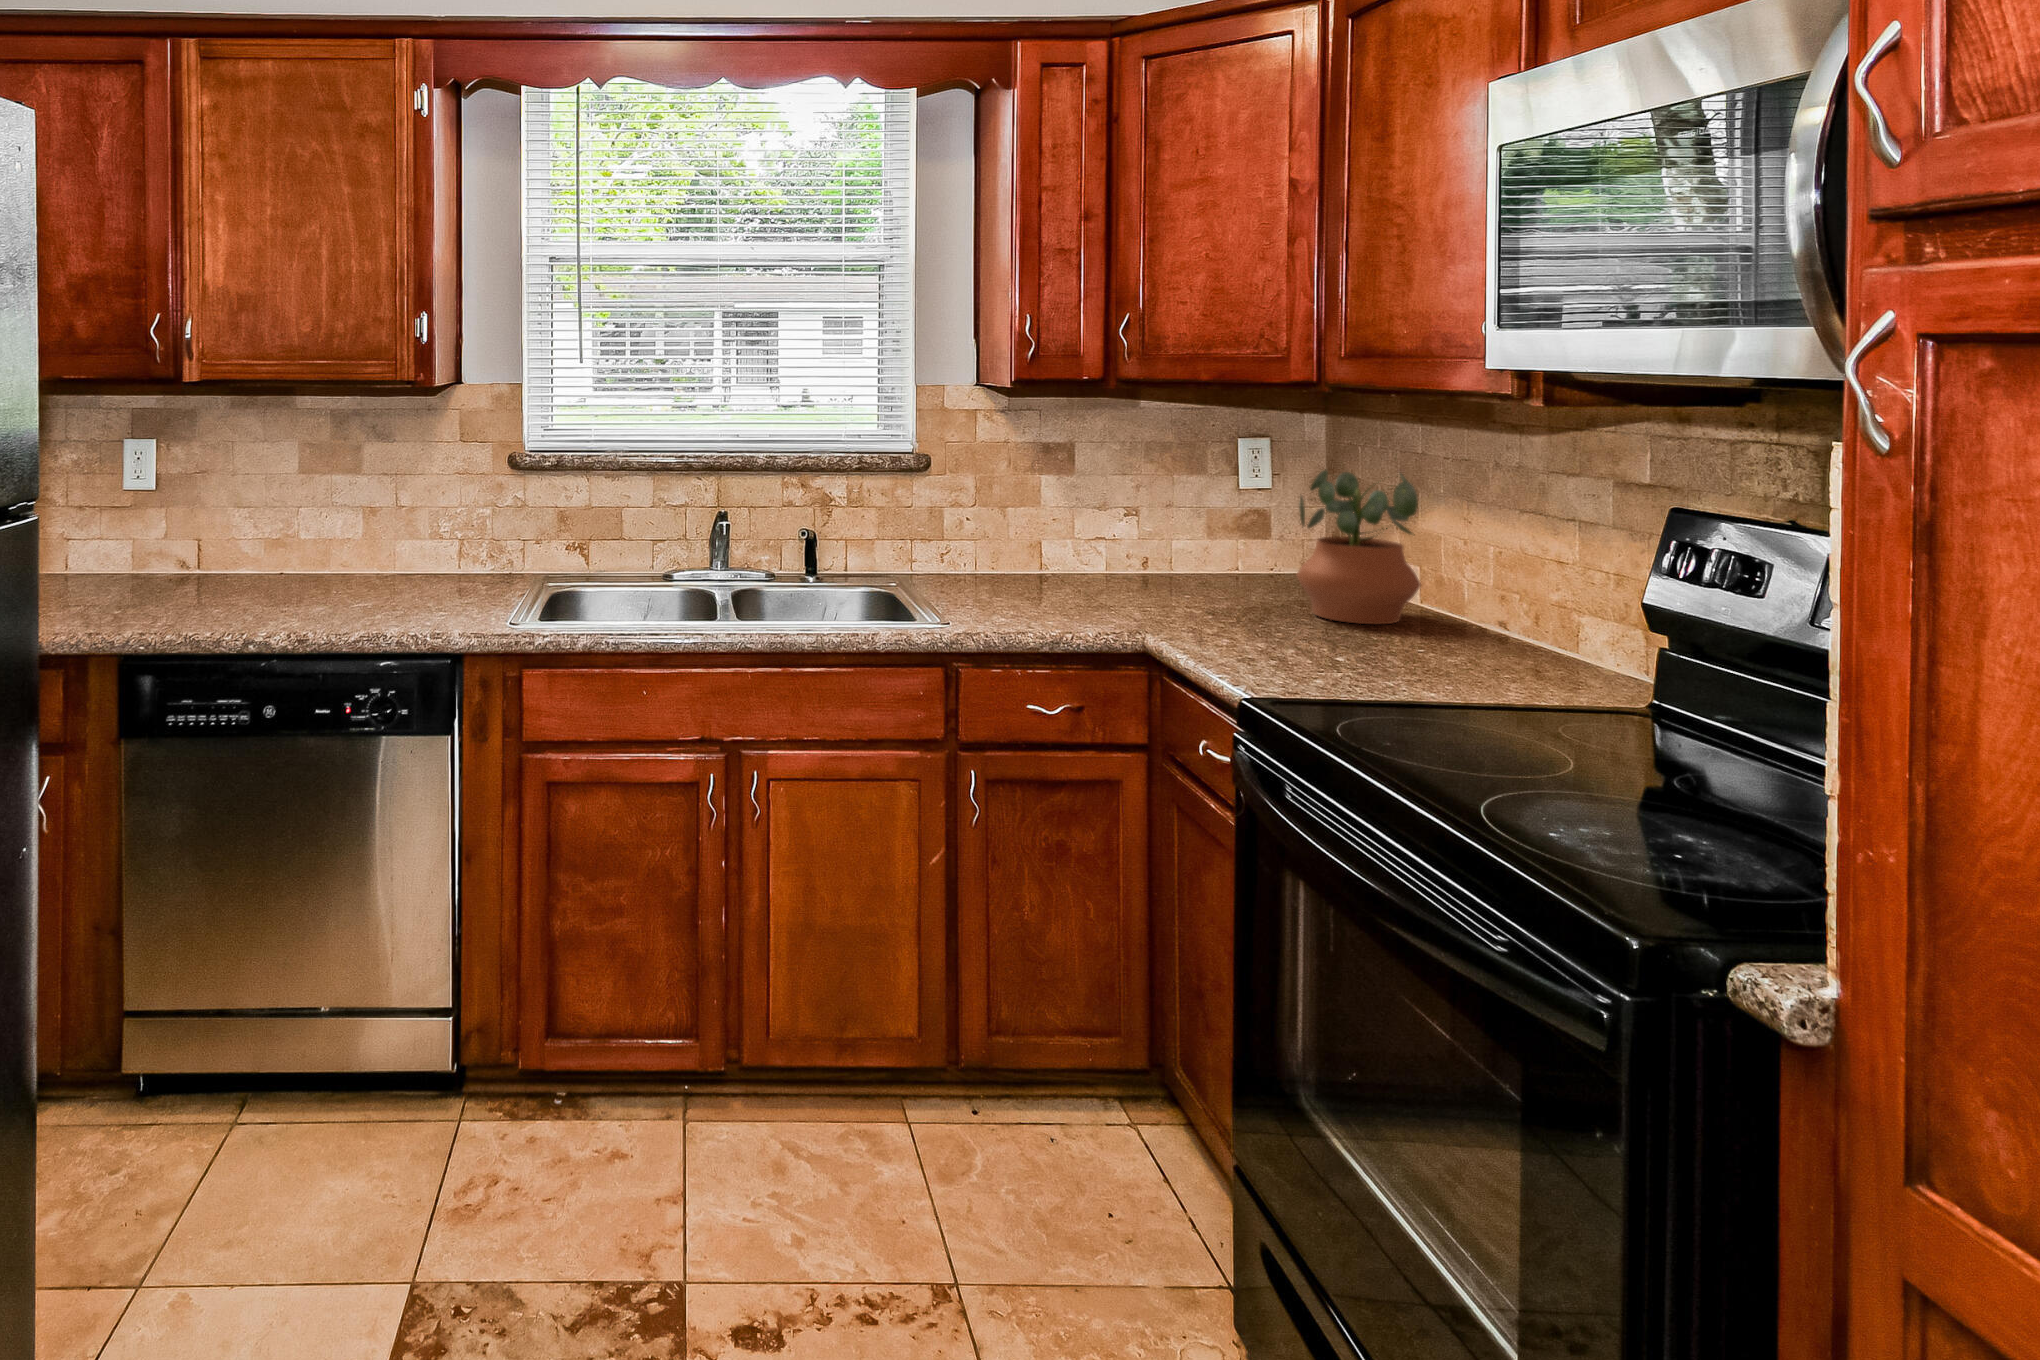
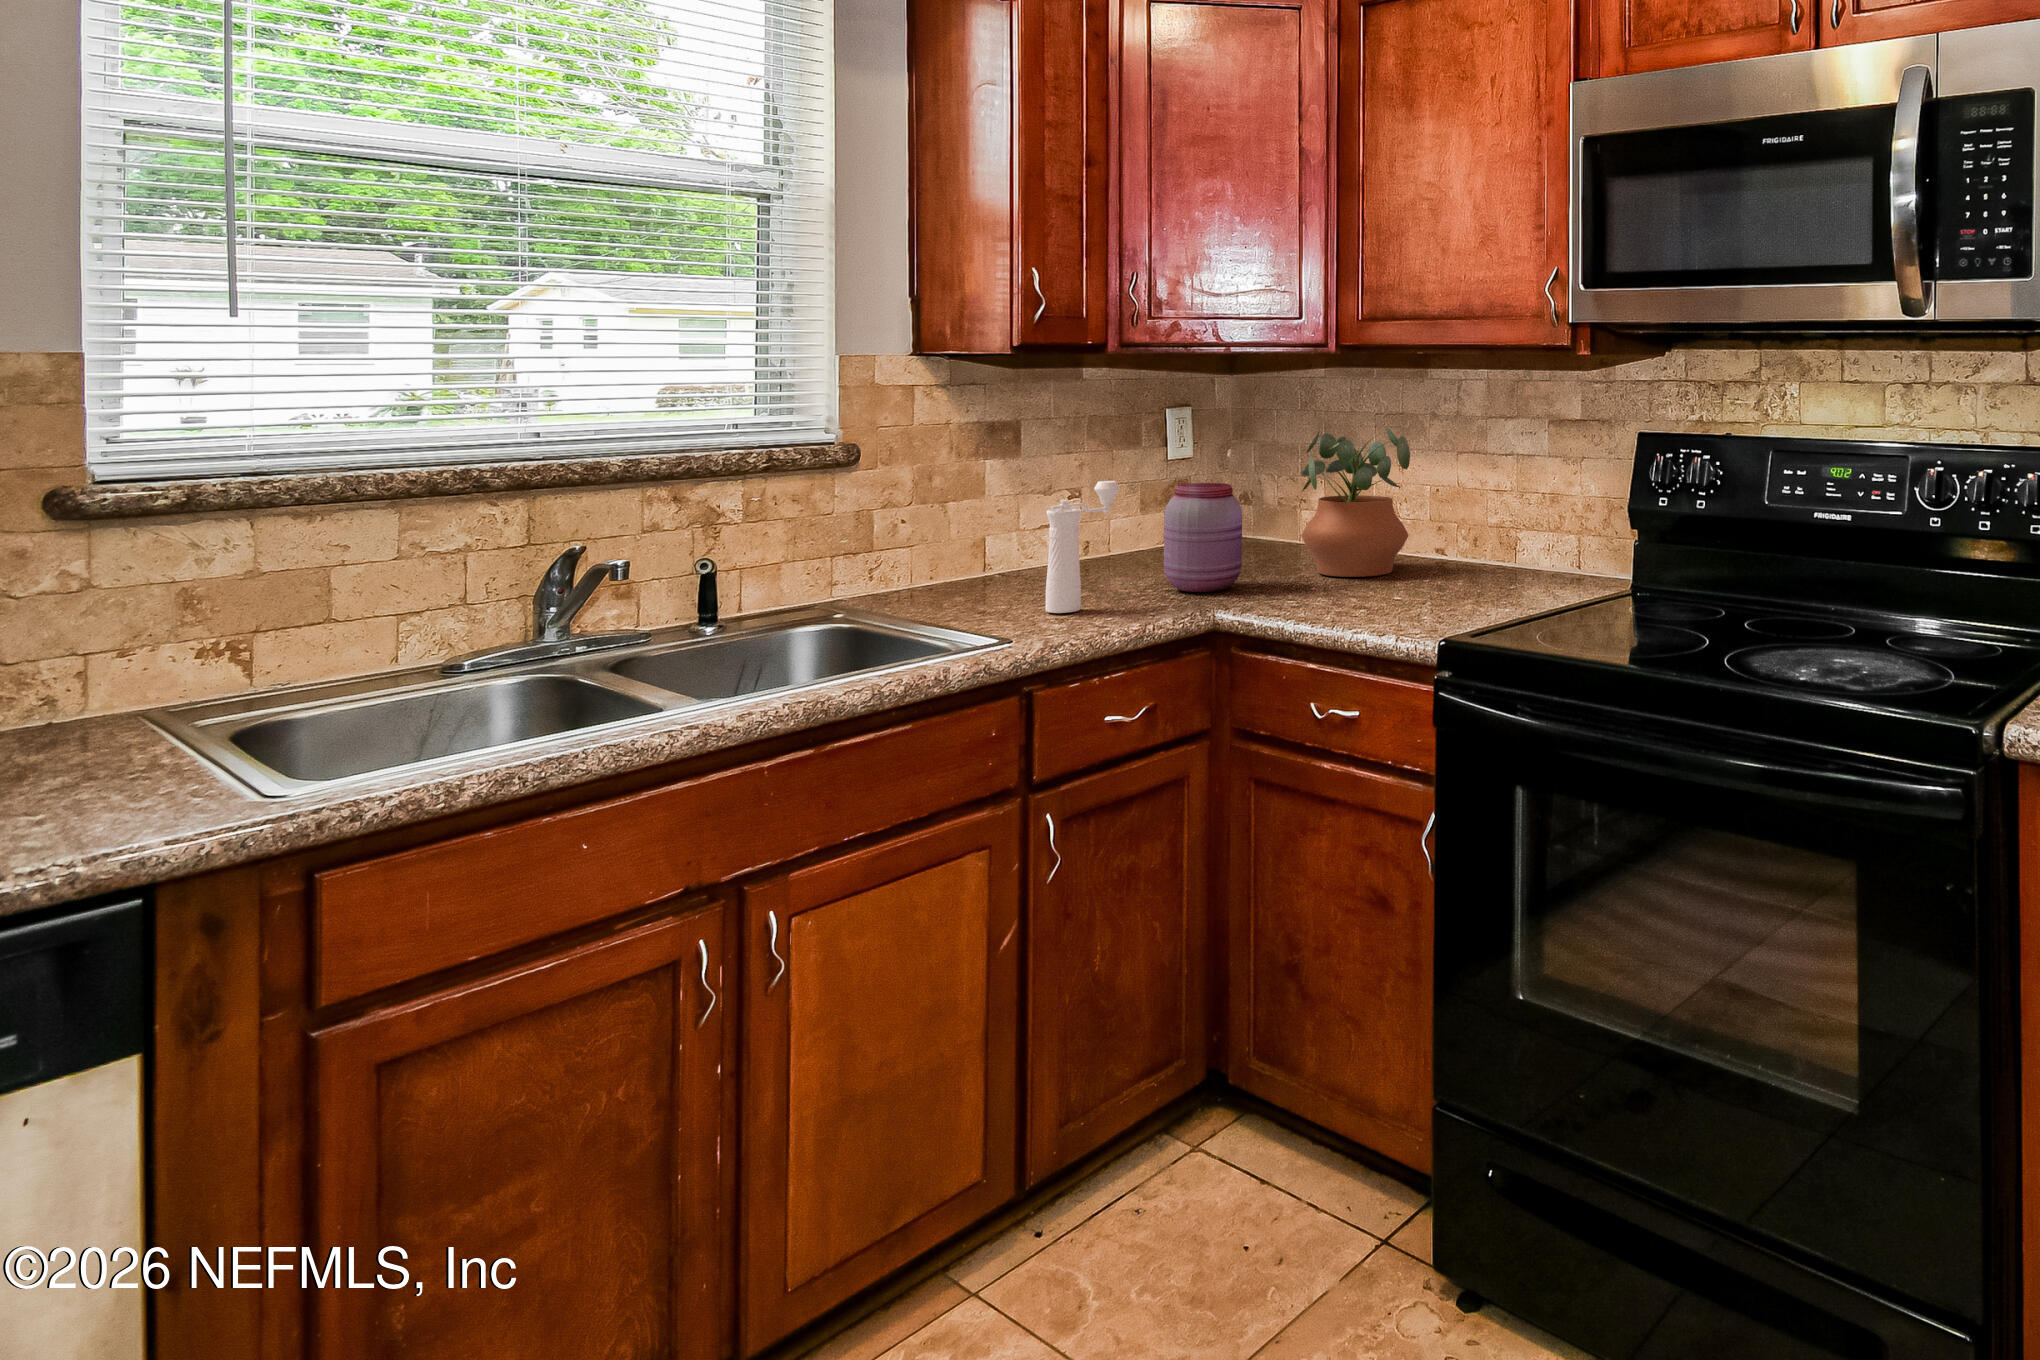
pepper mill: none [1019,501,1097,607] -> present [1046,481,1120,613]
jar: none [1141,510,1219,611] -> present [1164,483,1242,592]

